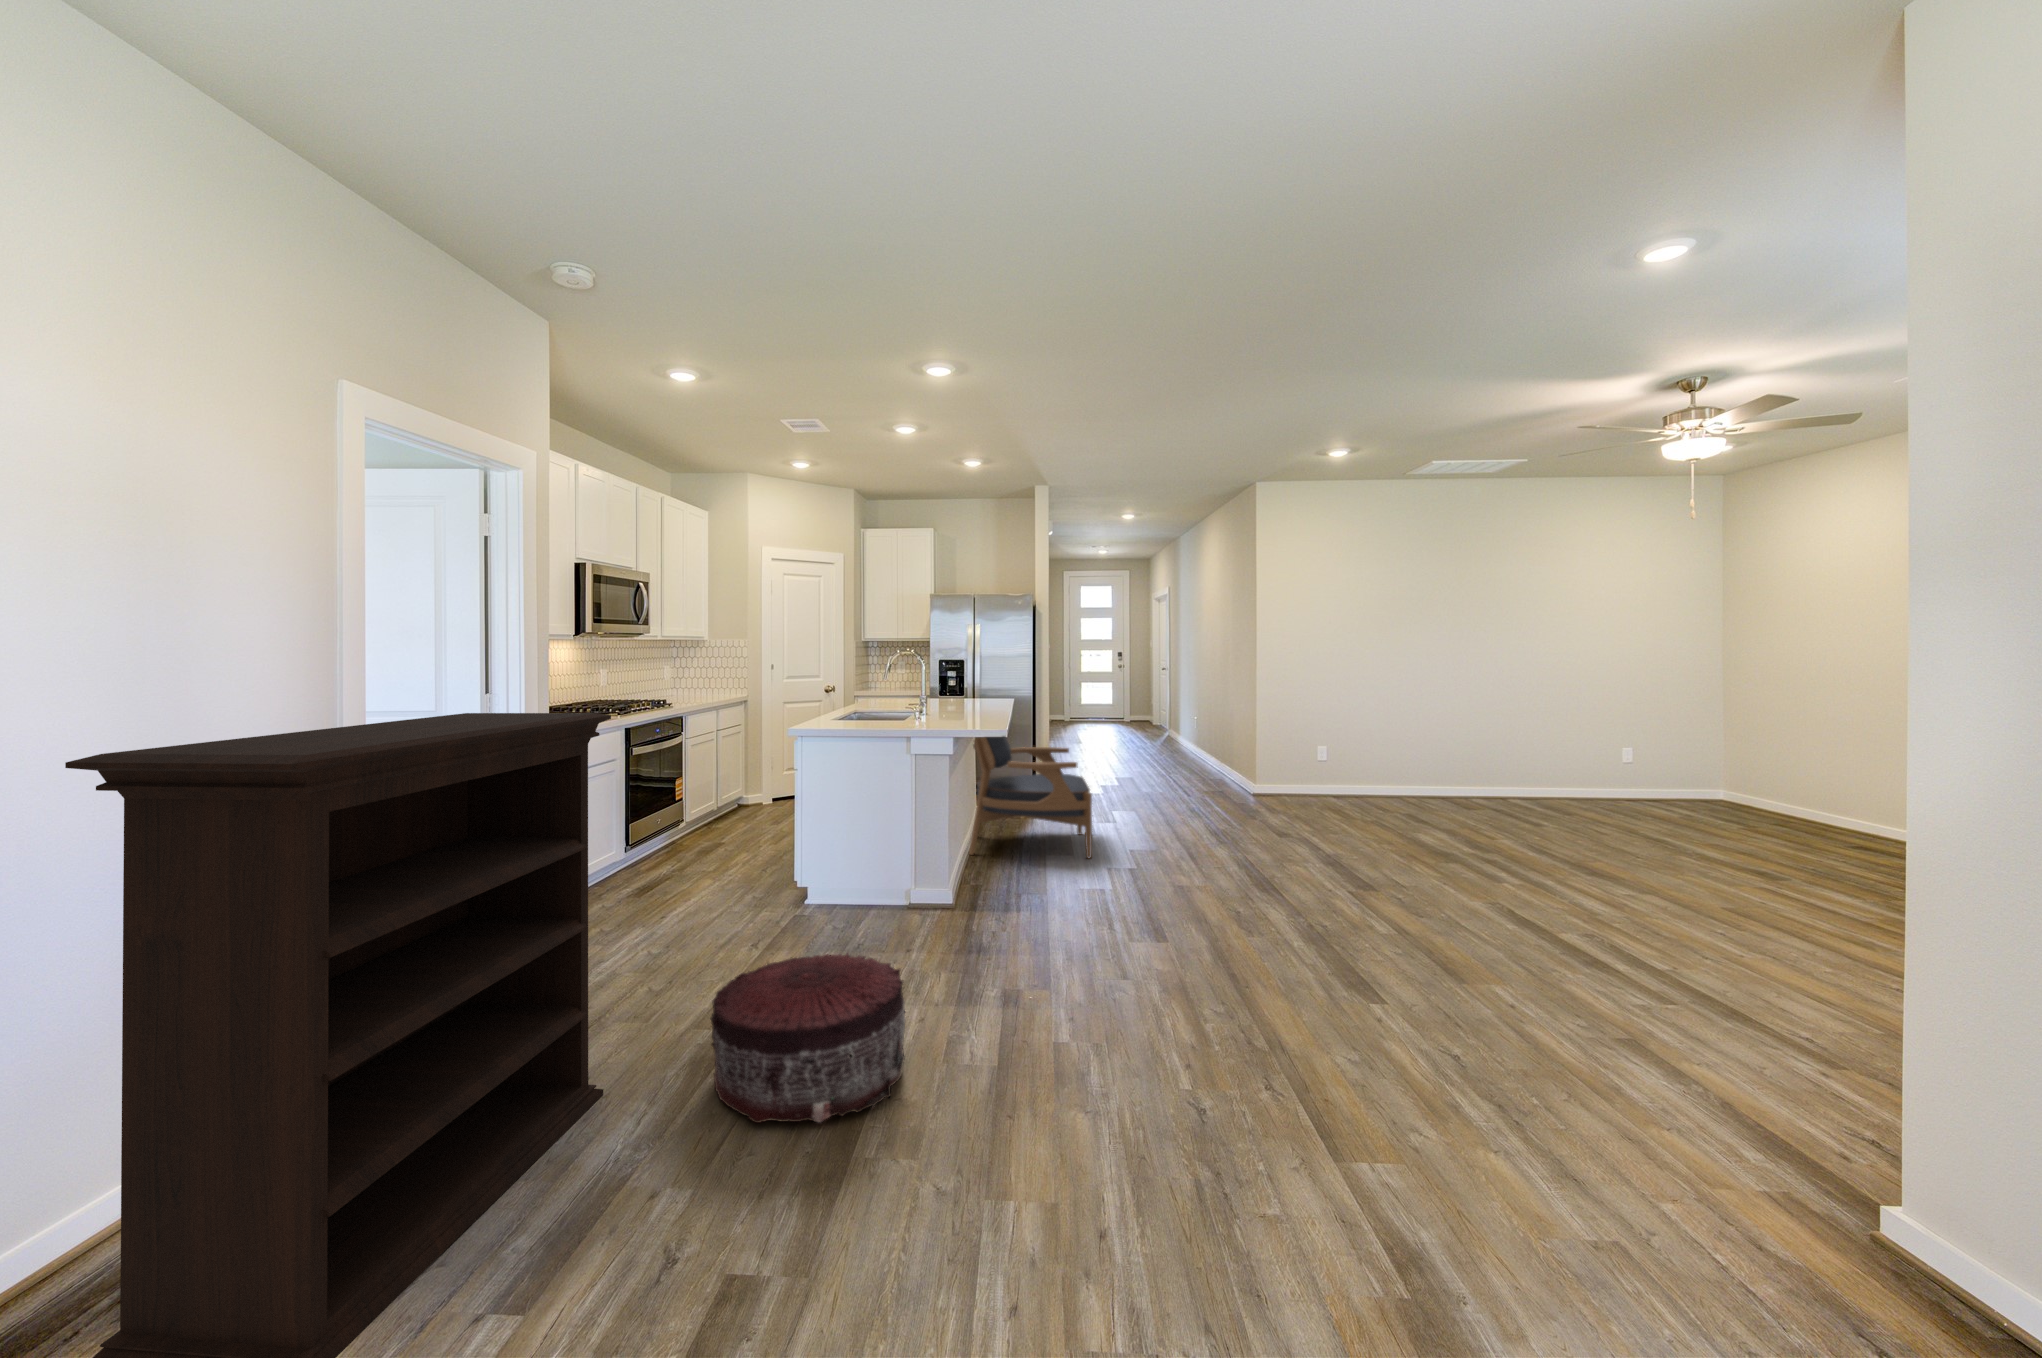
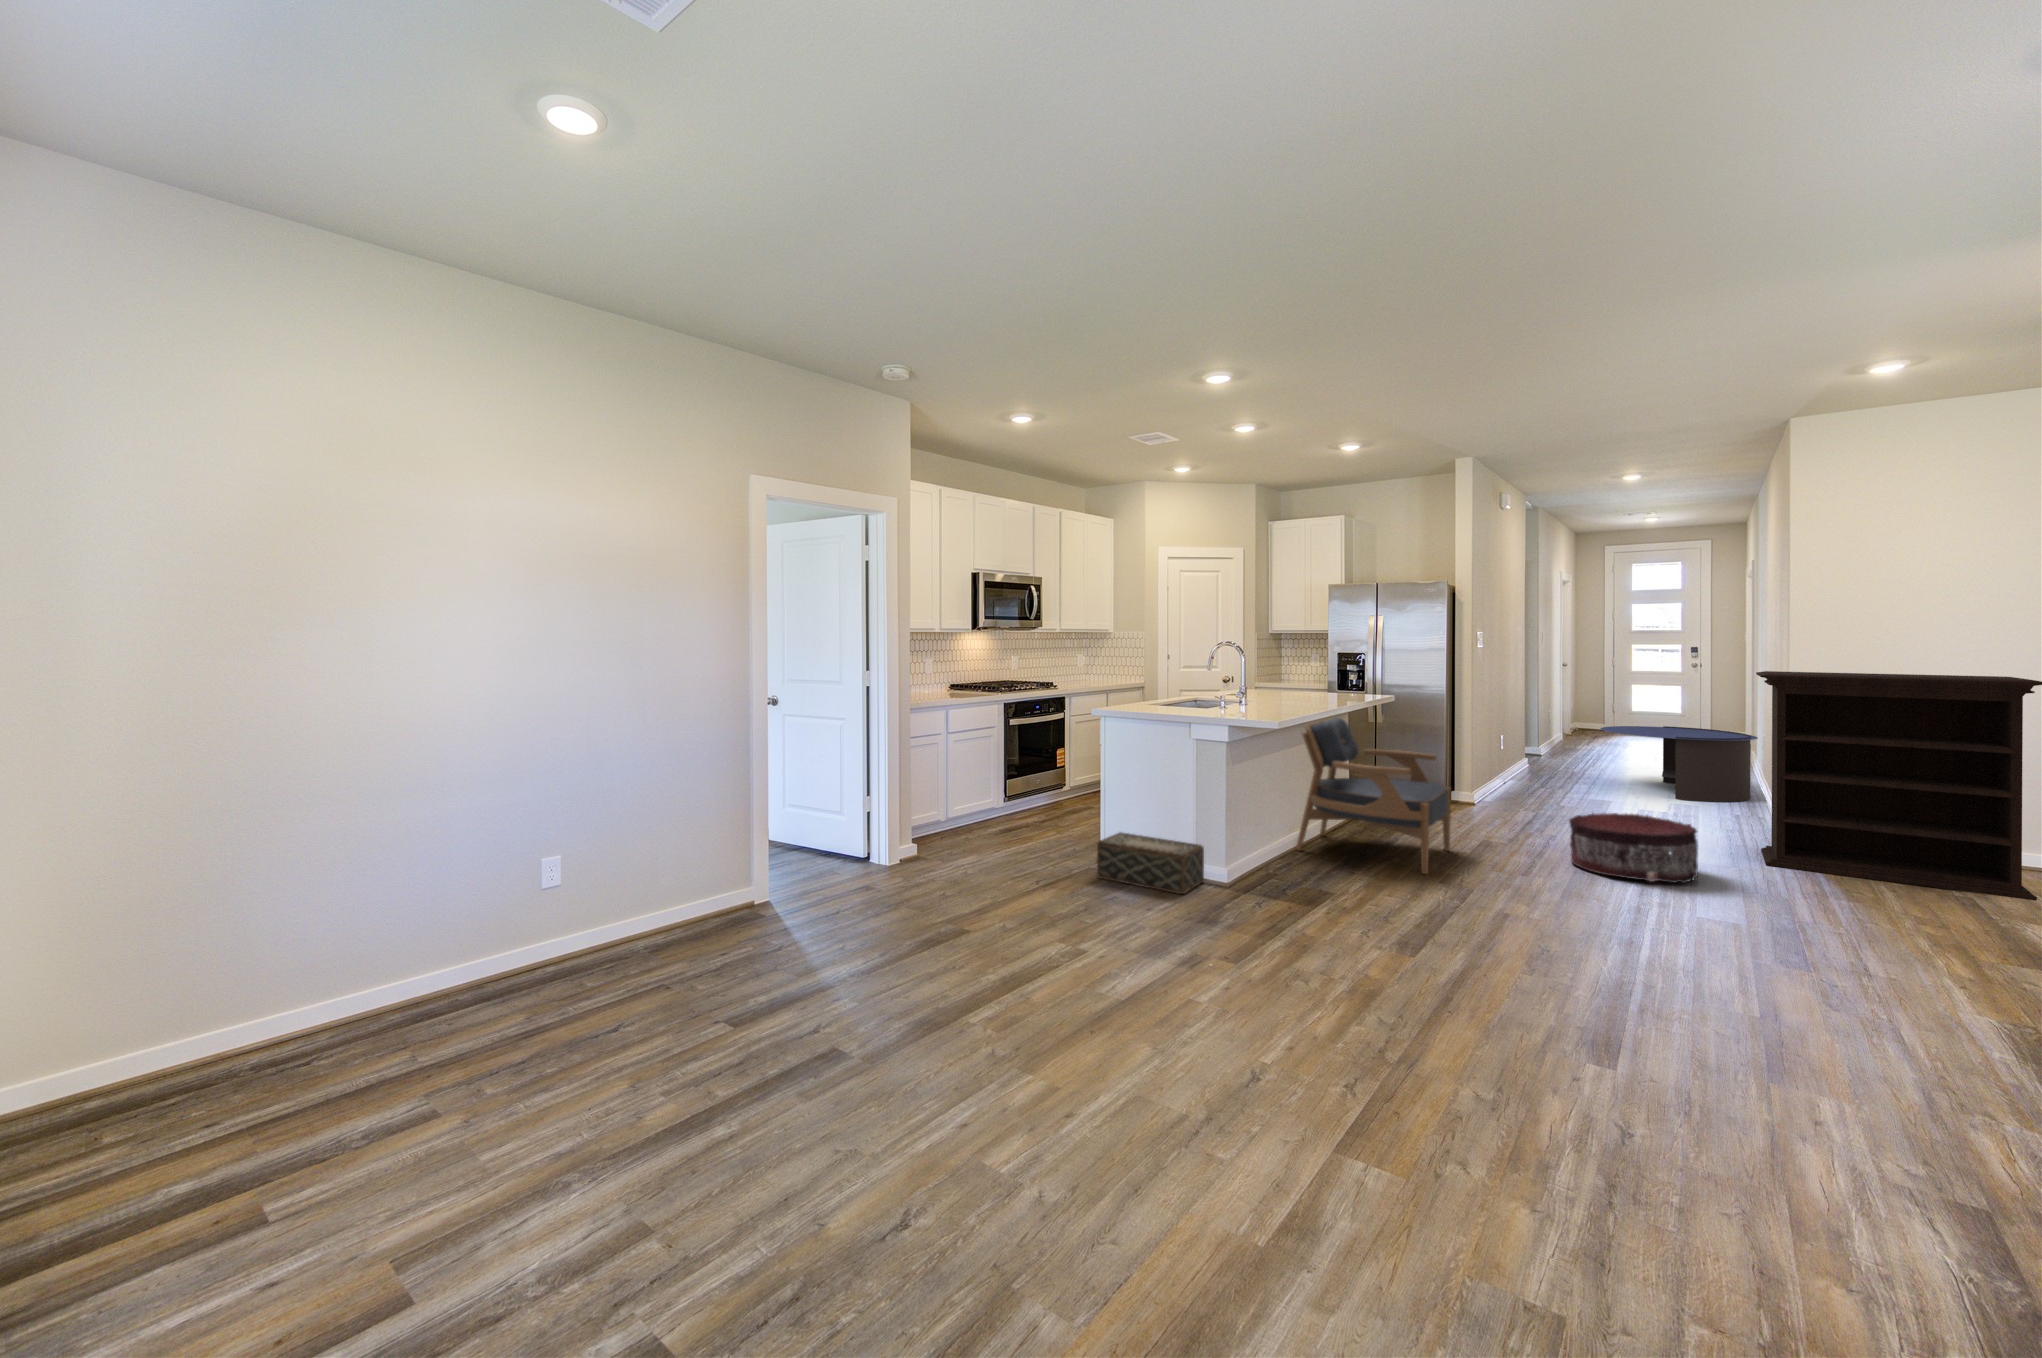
bookshelf: present [65,713,611,1358] -> present [1756,671,2042,901]
coffee table: none [1110,714,1206,769] -> present [1601,726,1758,802]
woven basket: none [816,865,927,924] -> present [1097,832,1204,894]
pouf: present [710,954,905,1123] -> present [1569,813,1698,884]

